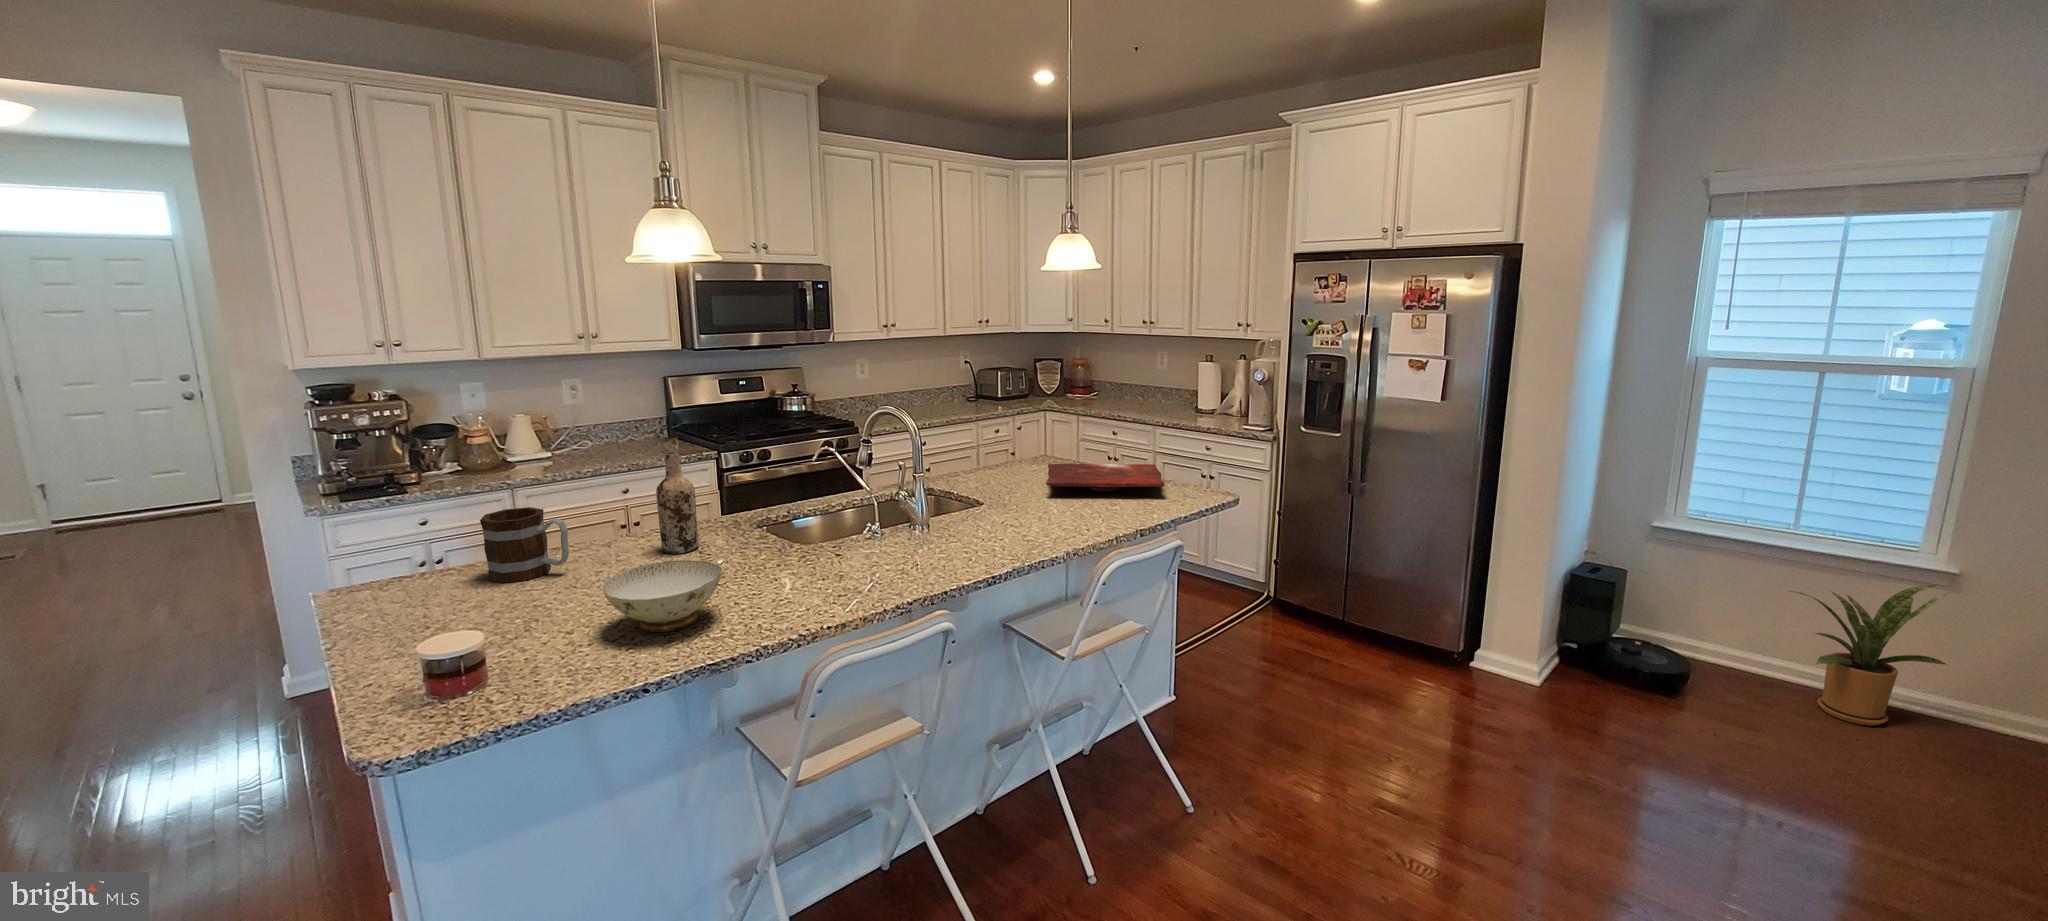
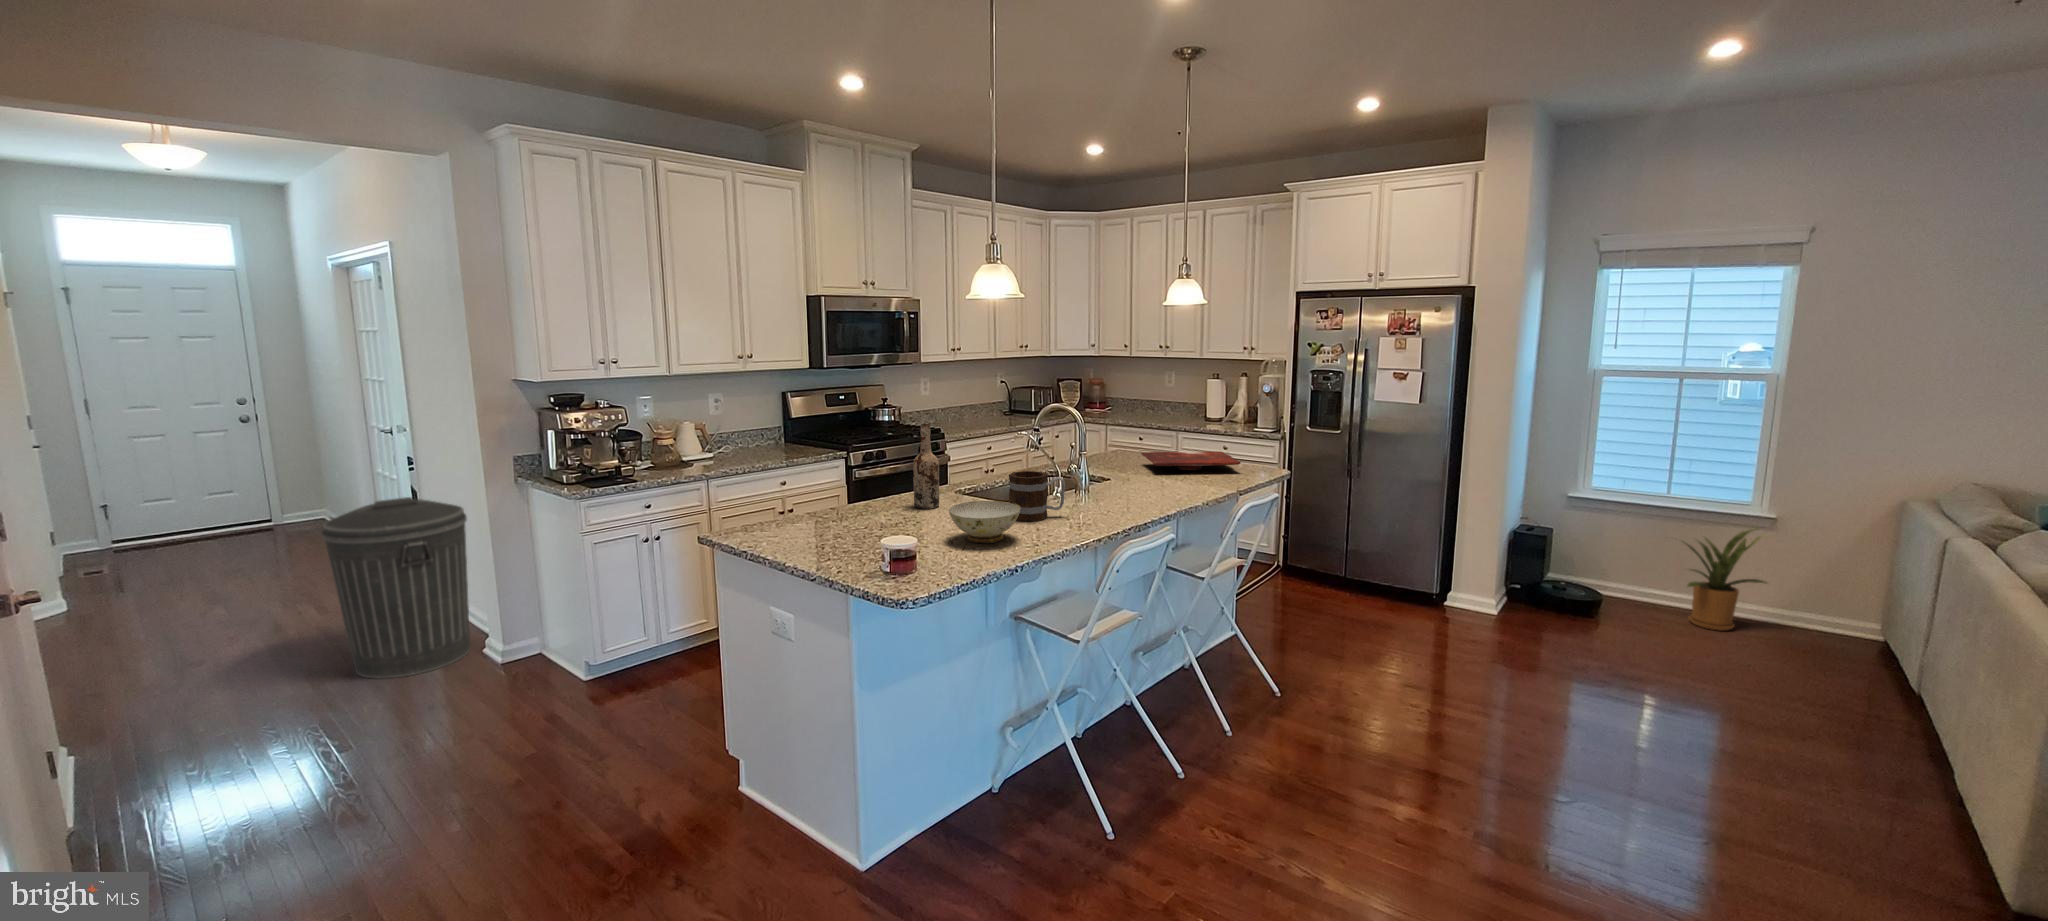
trash can: none [62,502,274,715] -> present [322,497,470,679]
mug: present [480,507,569,583] -> present [1009,471,1065,522]

